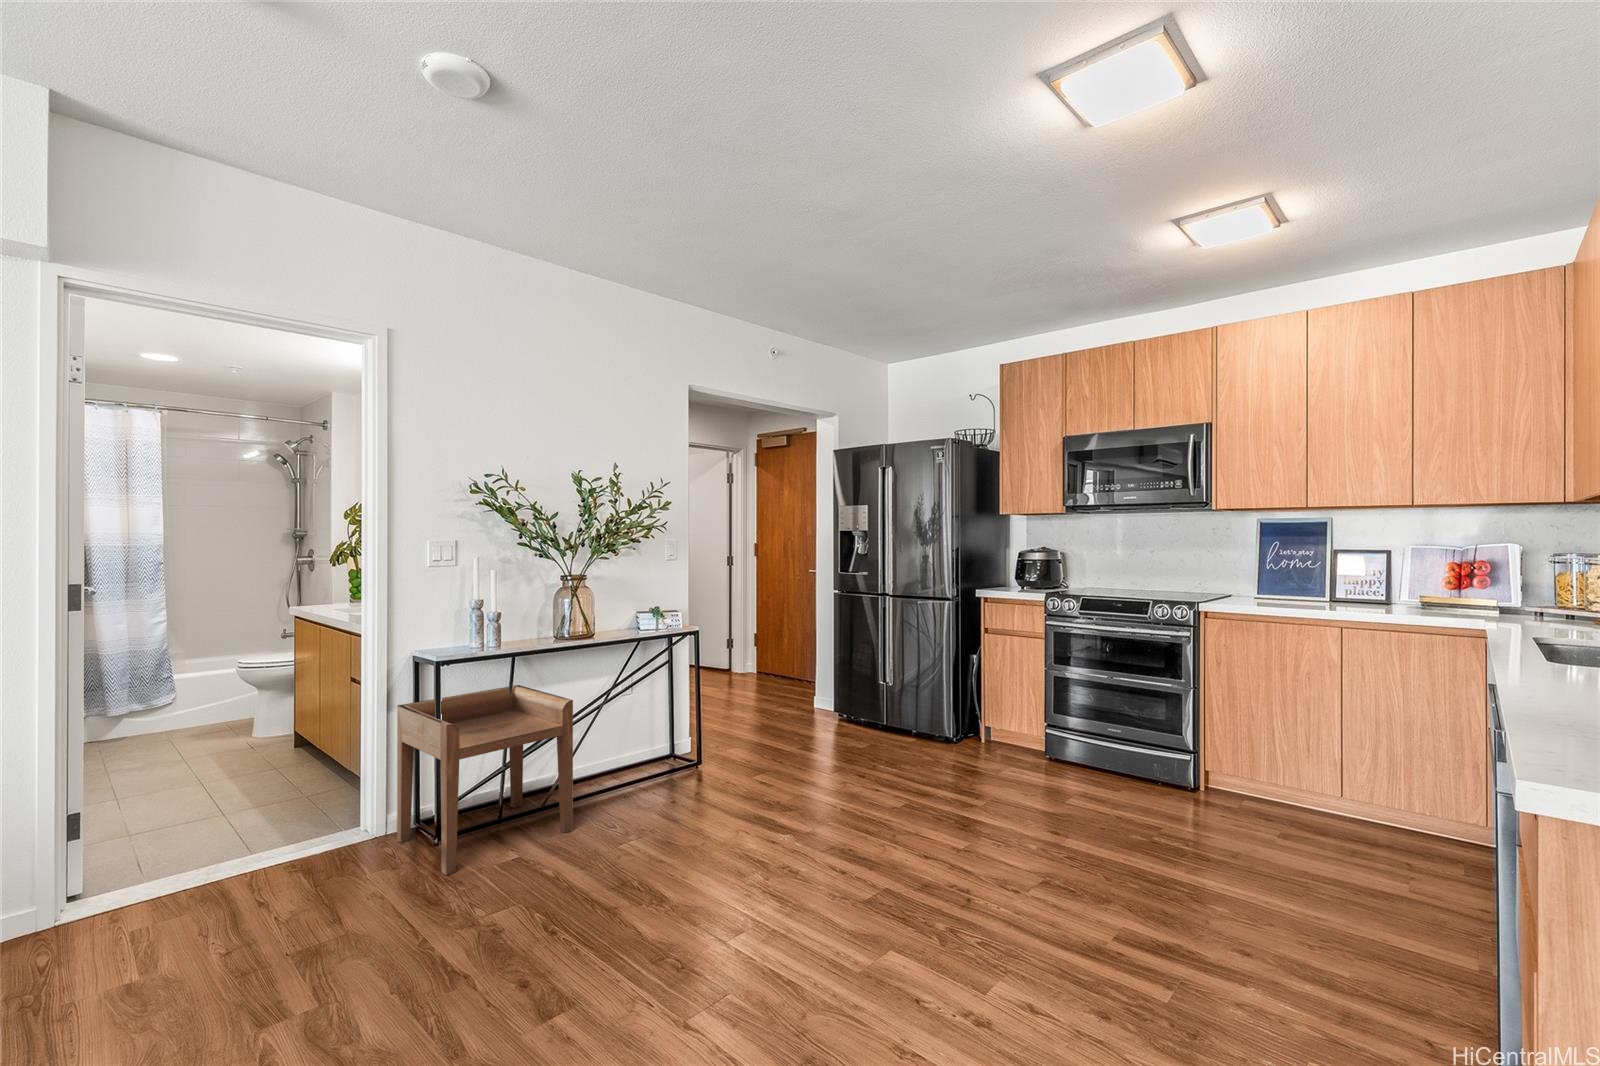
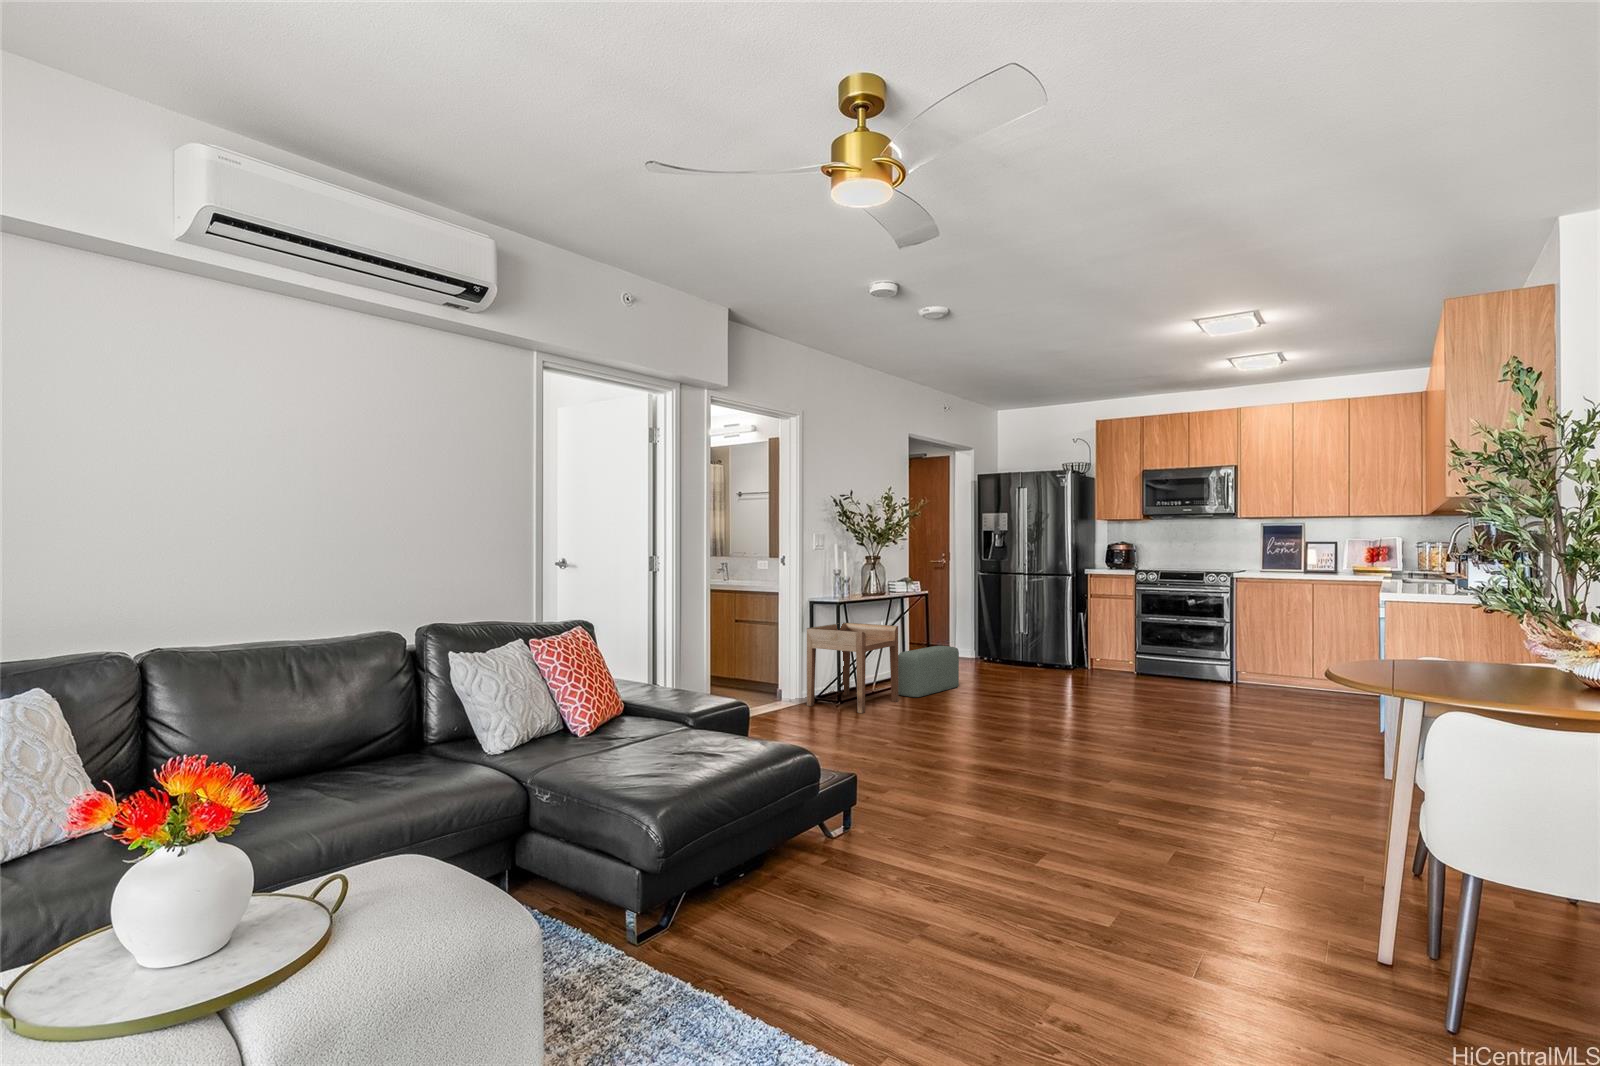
pouf: none [599,716,731,818] -> present [898,646,959,697]

